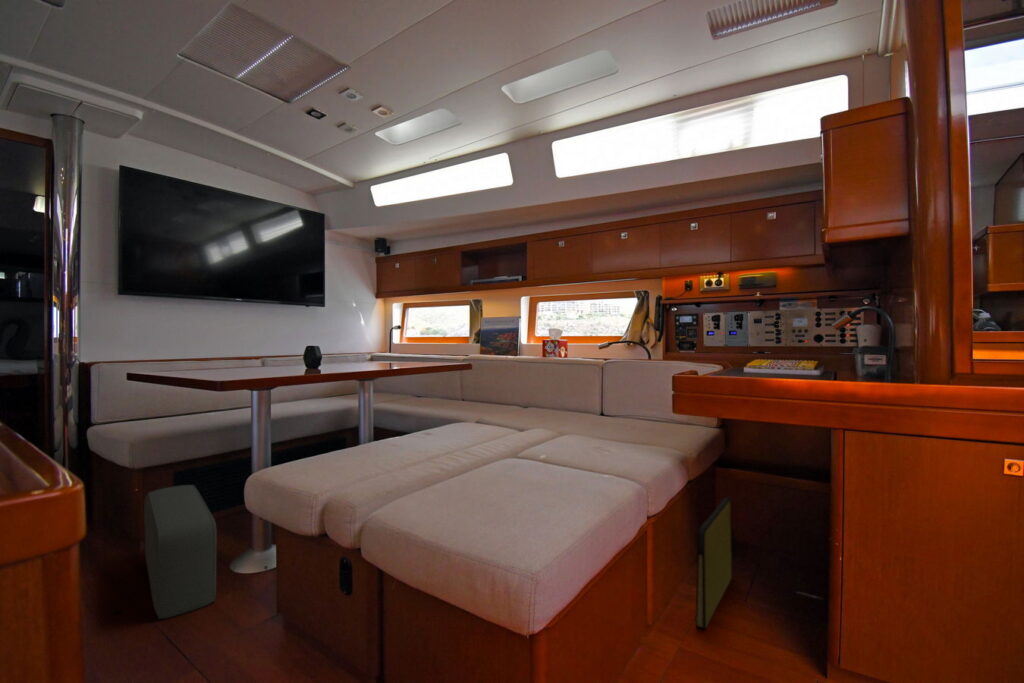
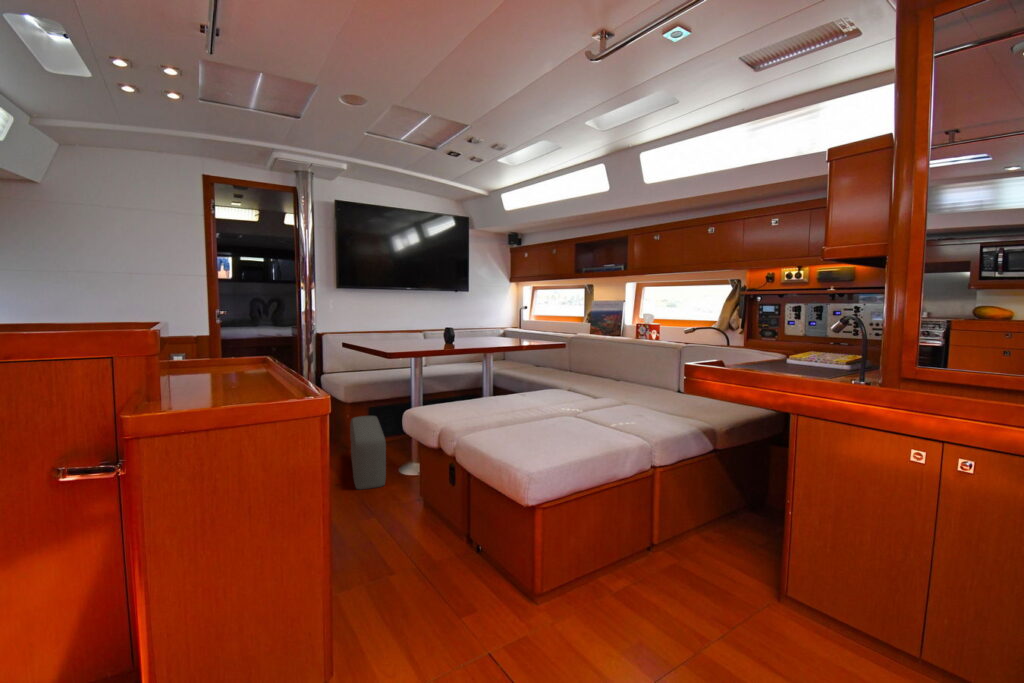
bag: present [695,497,736,629] -> none [684,465,746,555]

